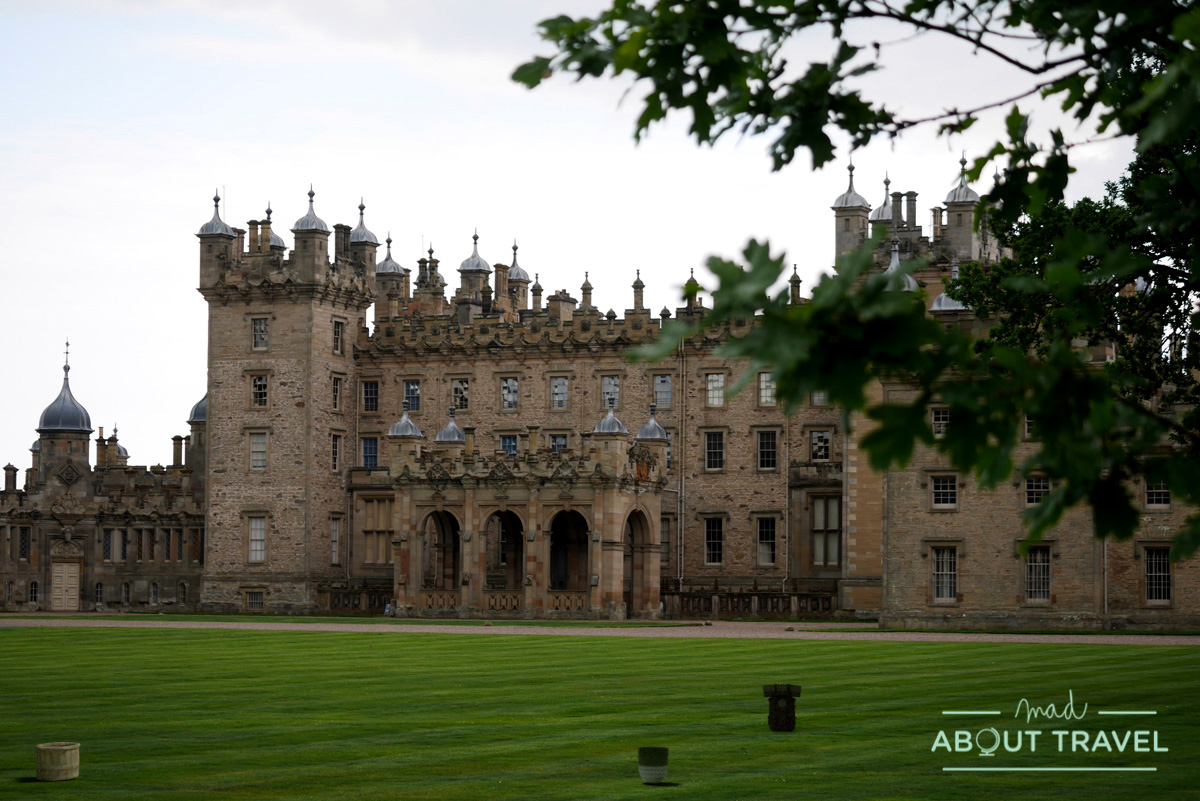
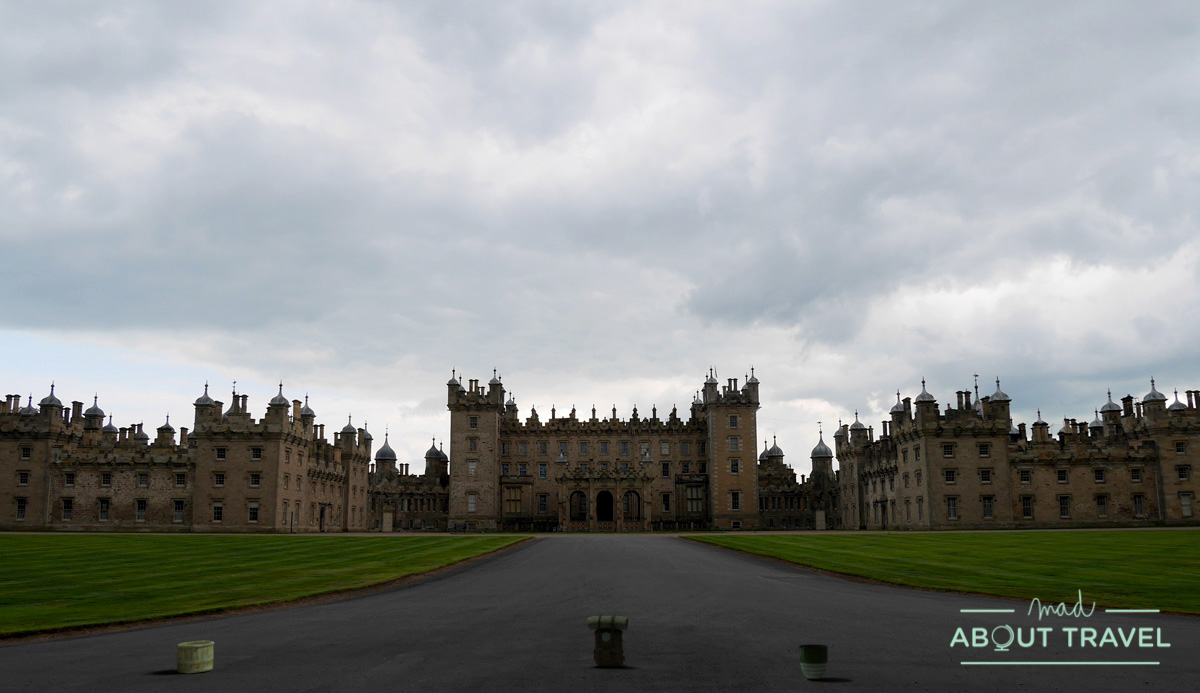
backpack: present [763,684,801,731] -> present [587,615,628,667]
planter: present [638,747,669,783] -> present [799,644,828,679]

